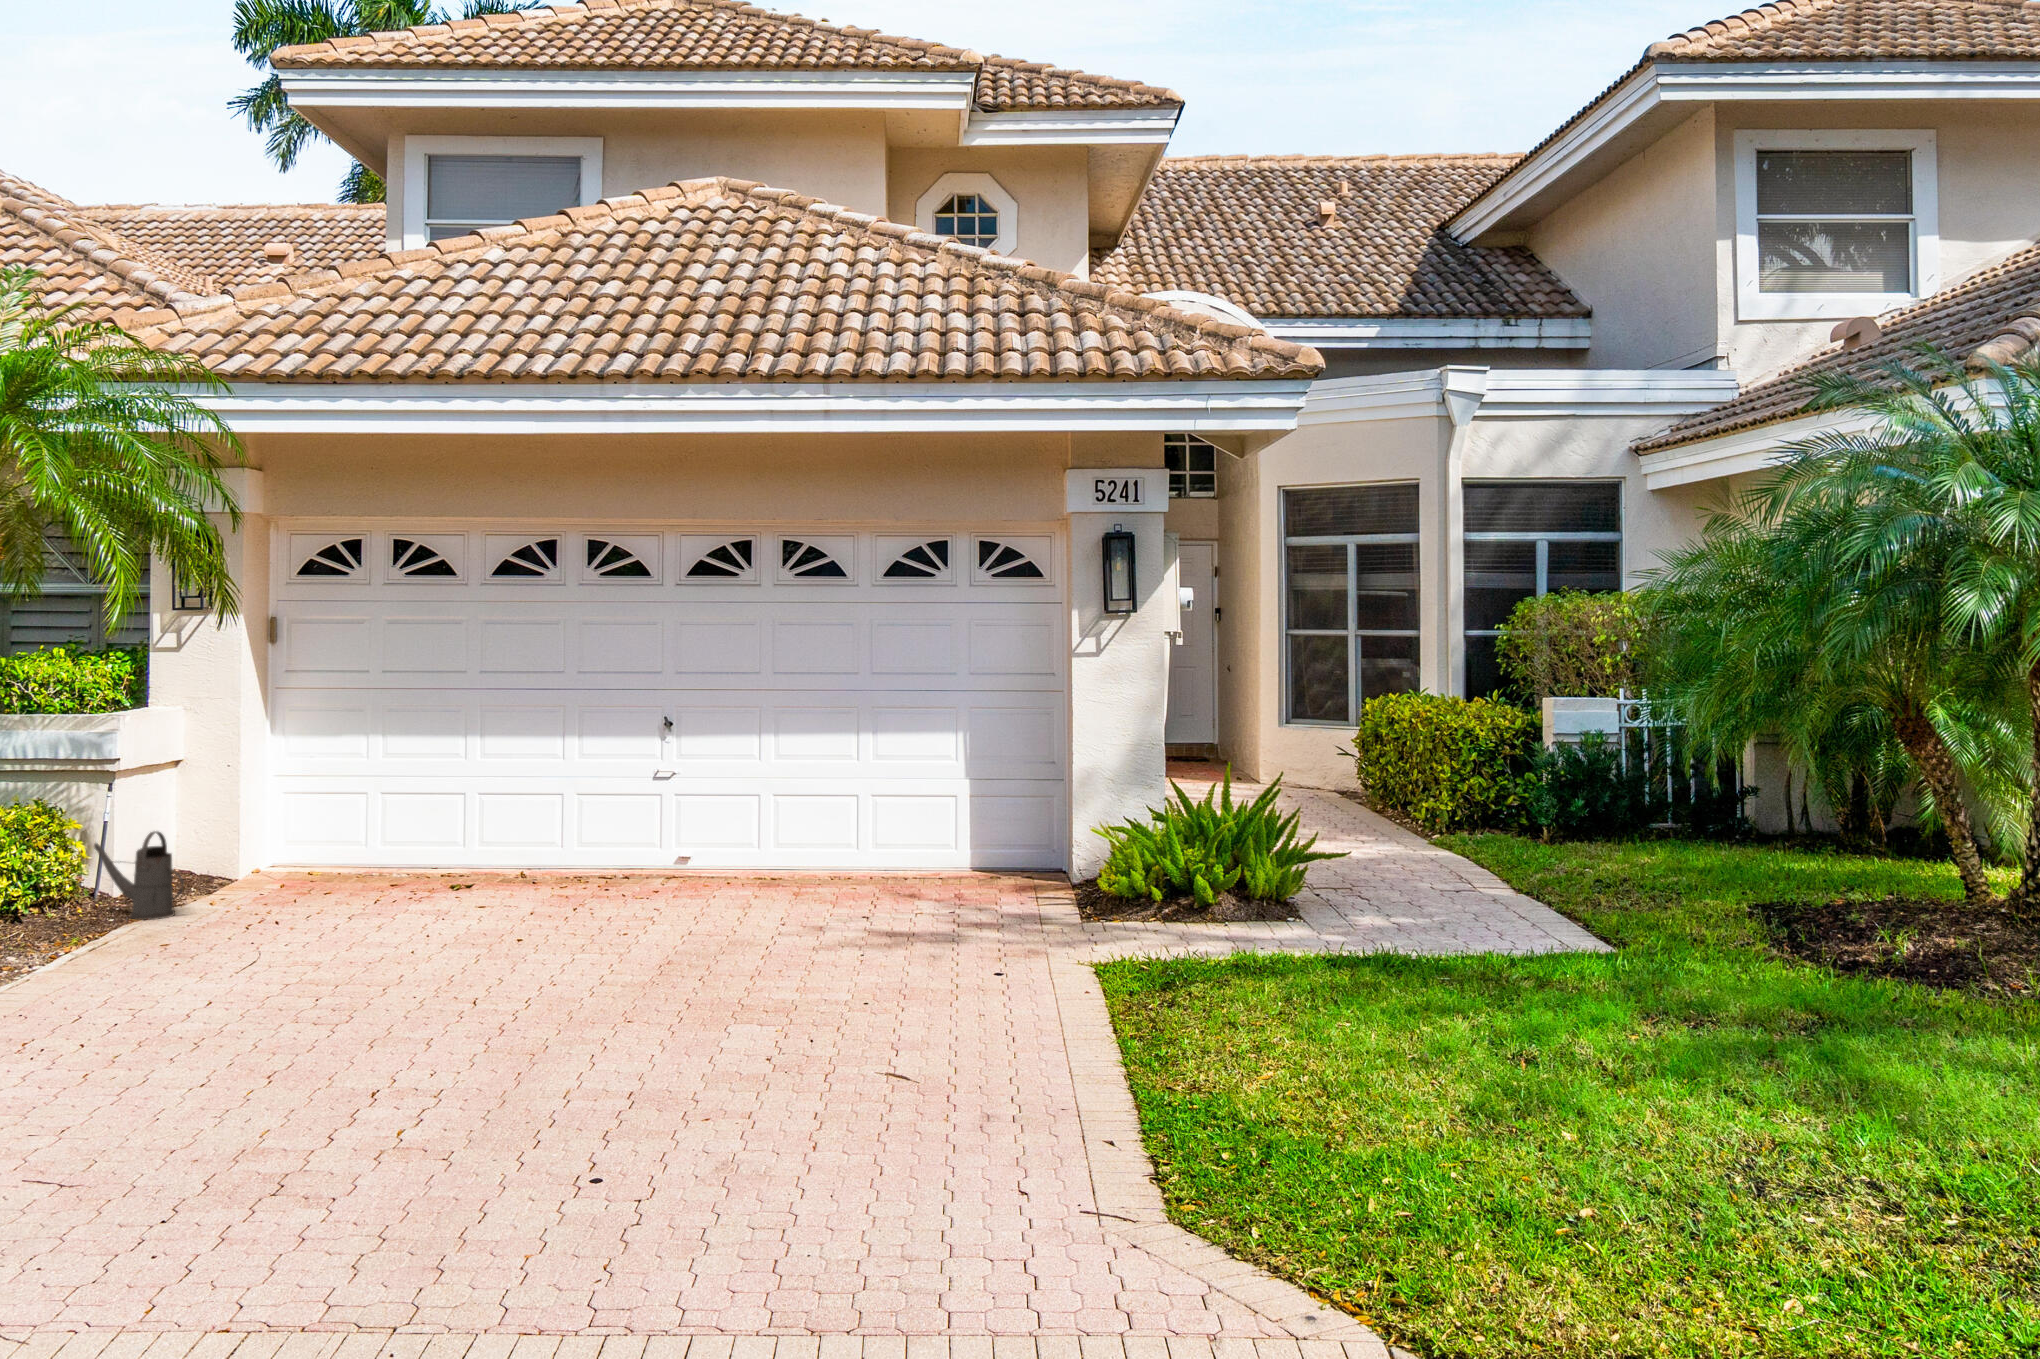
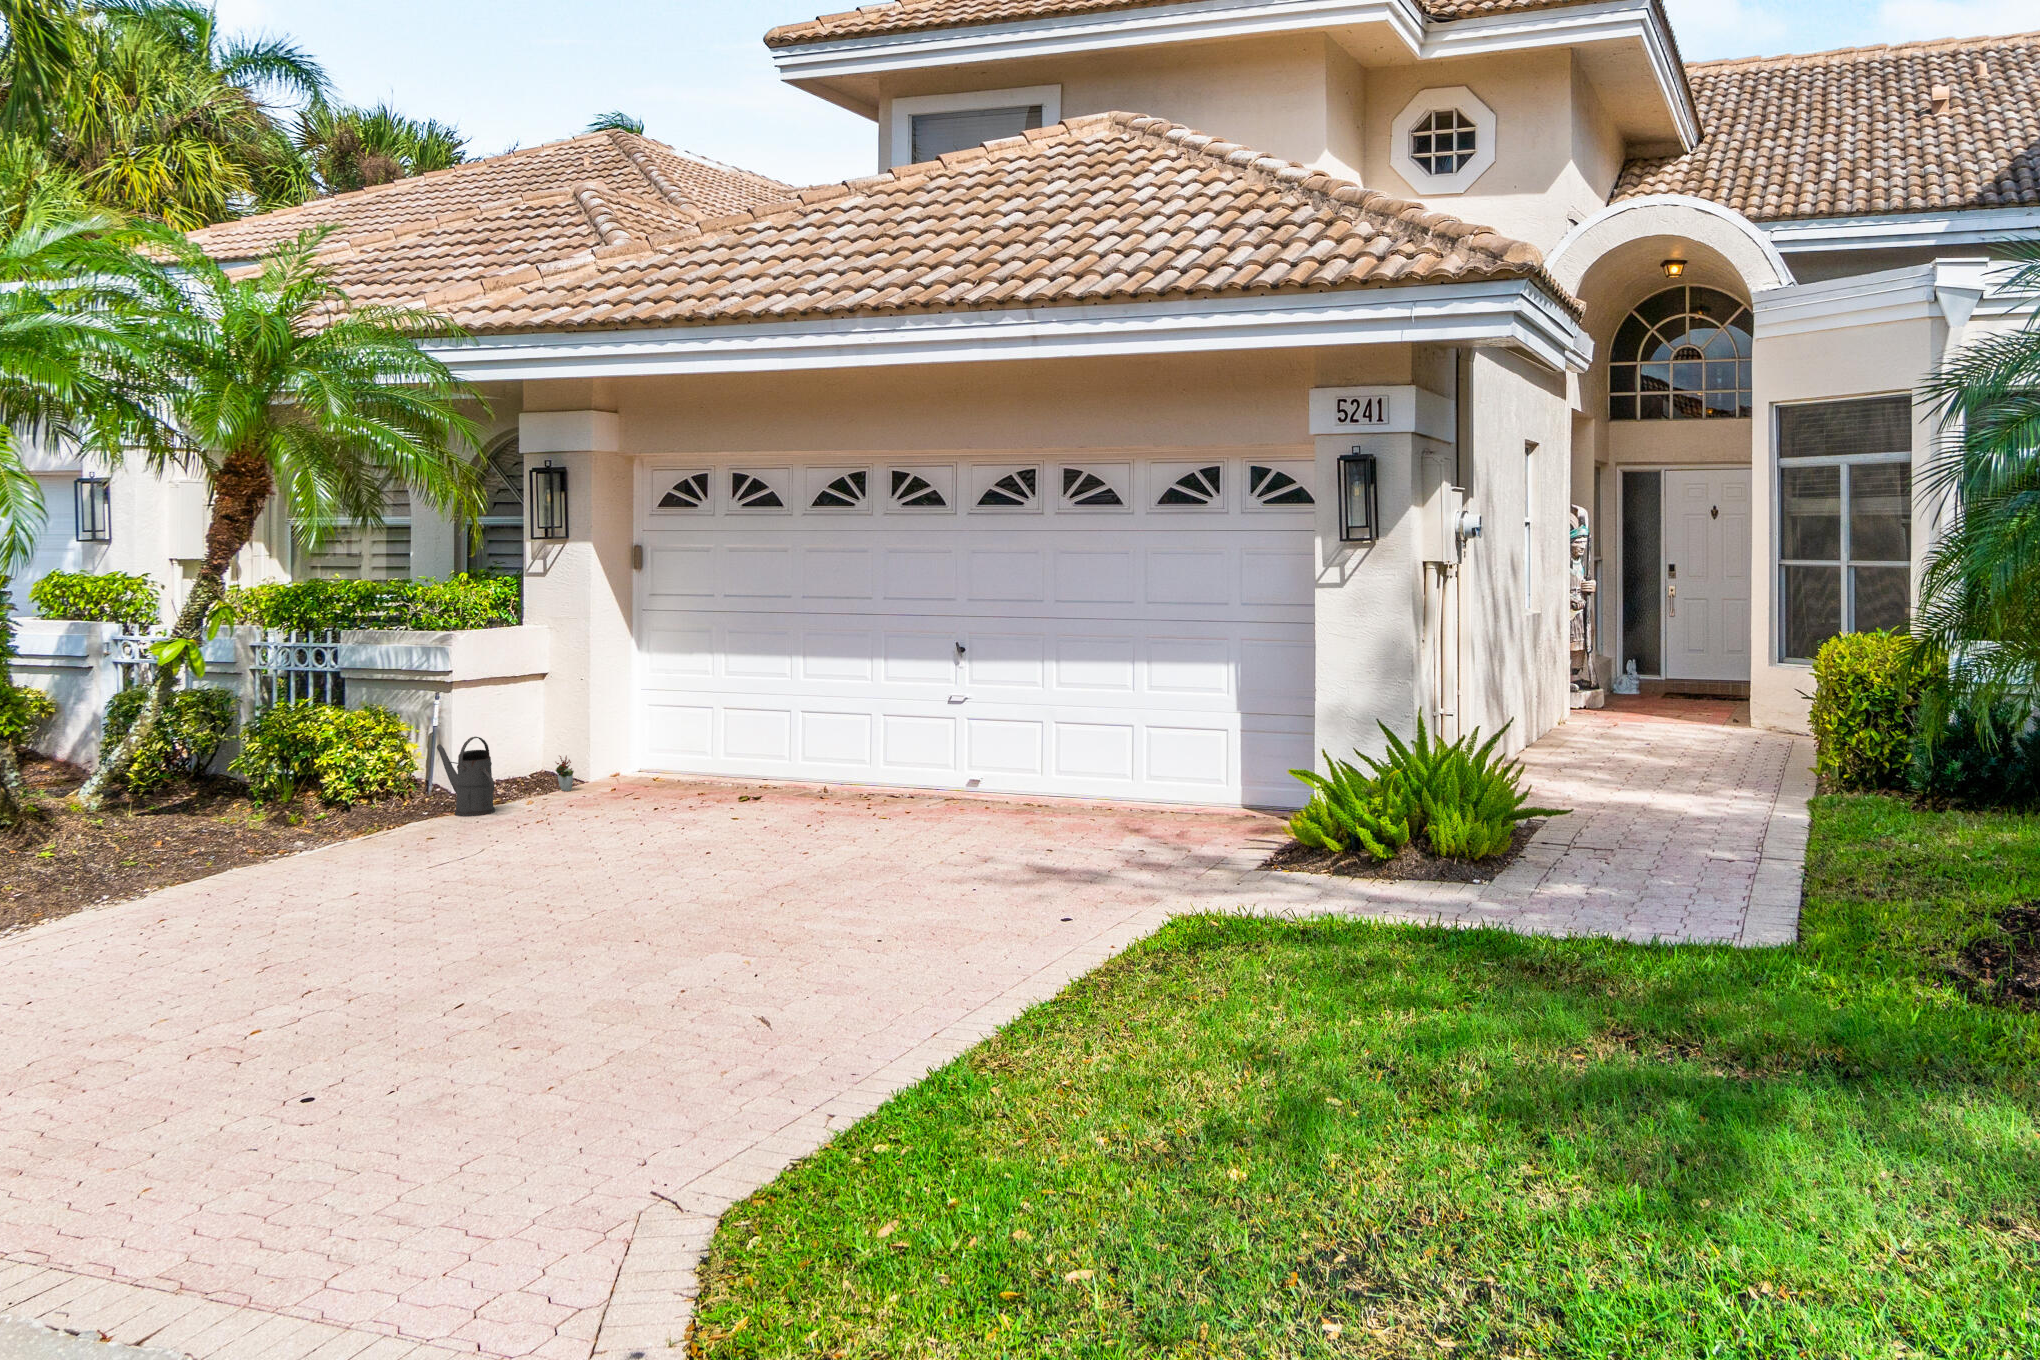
decorative plant: none [201,850,224,890] -> present [556,756,574,791]

